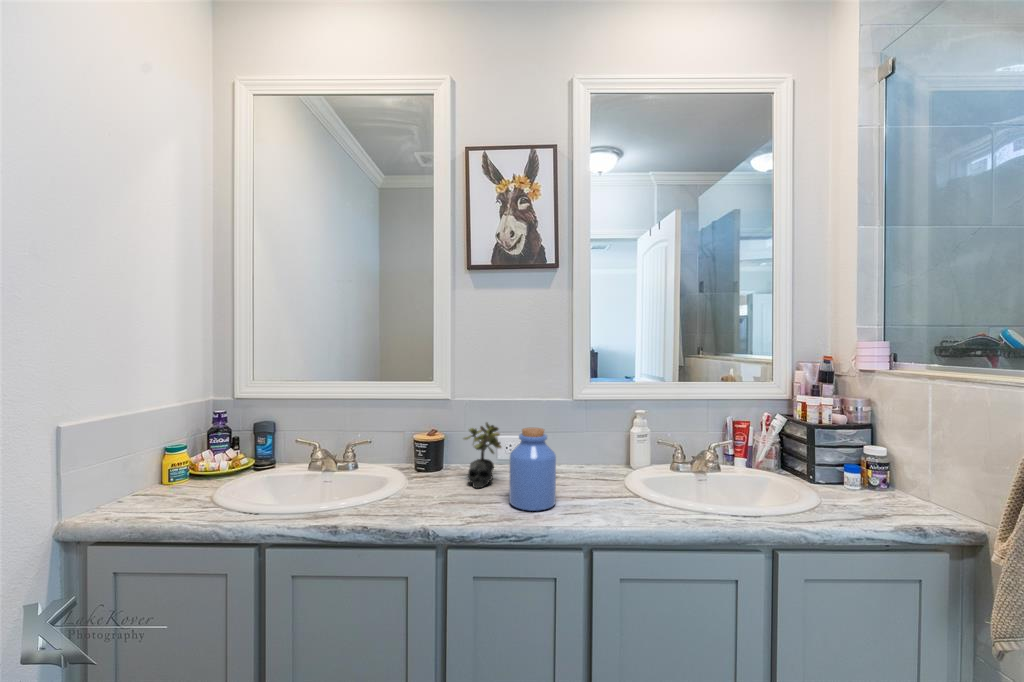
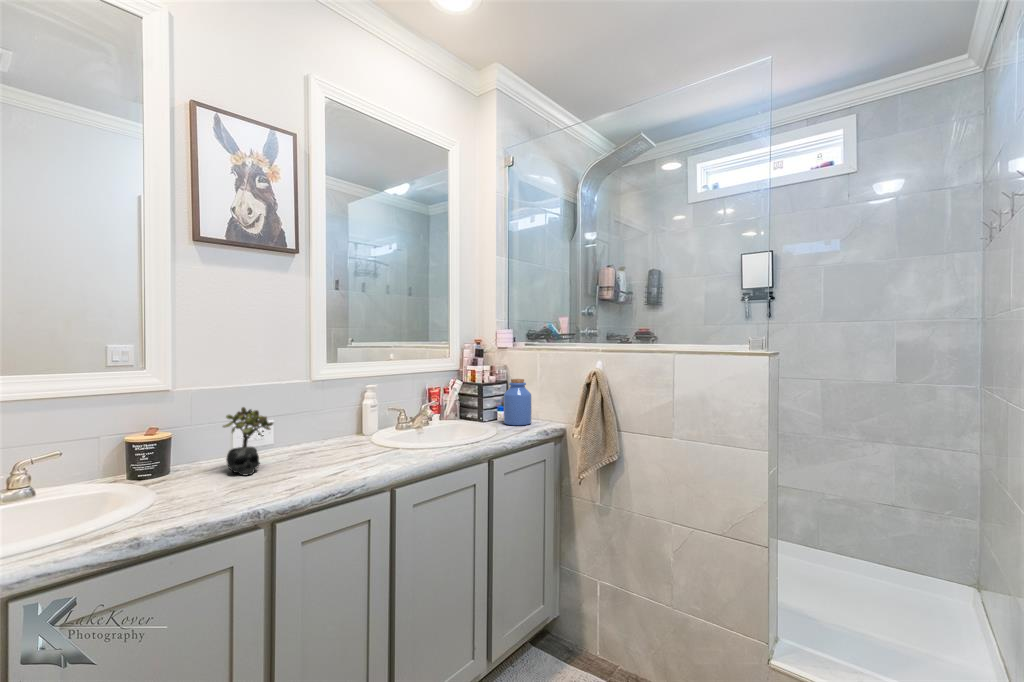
jar: present [509,428,556,511] -> present [504,379,532,425]

